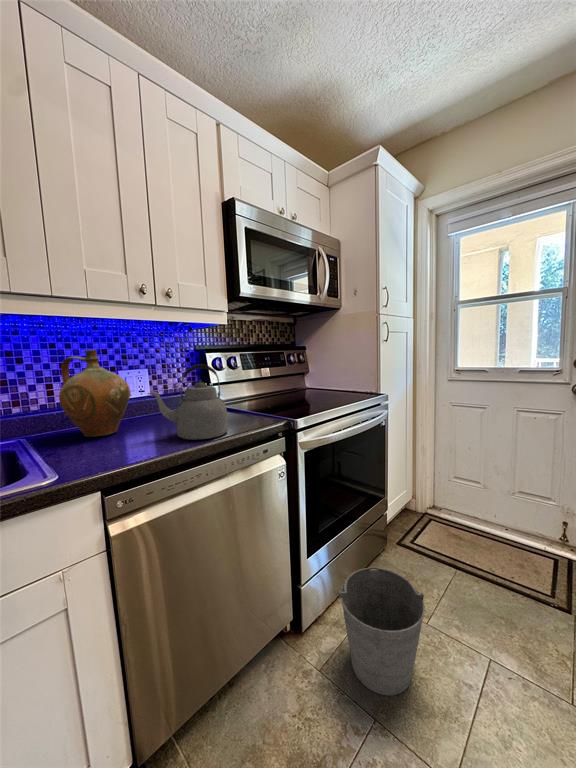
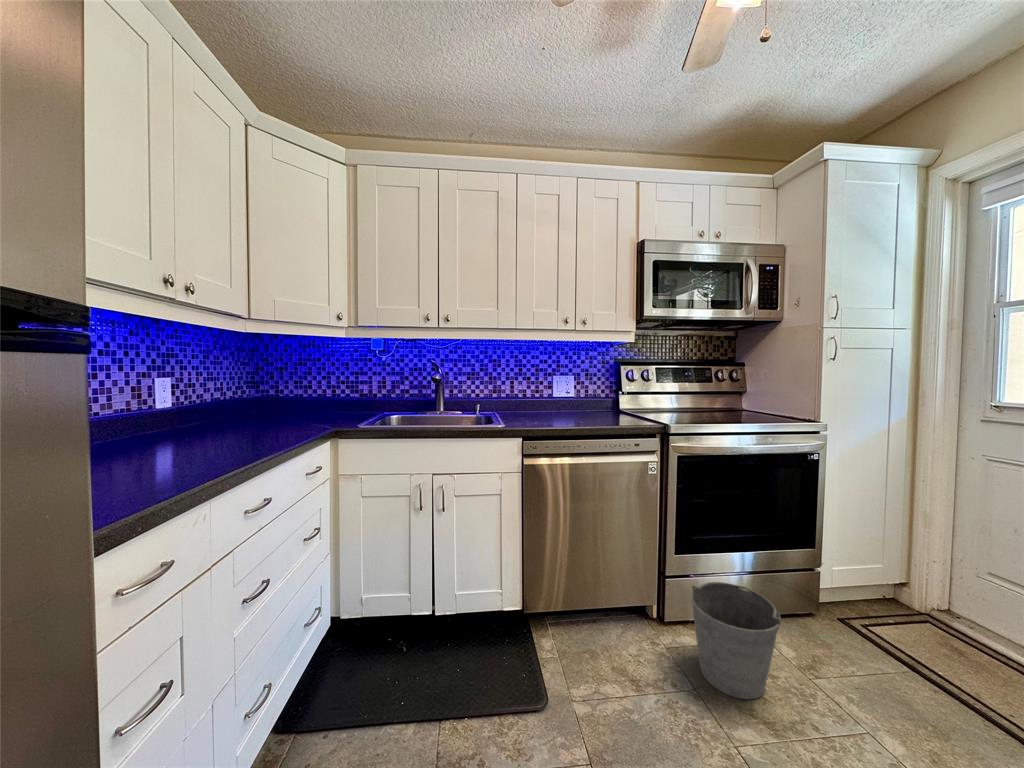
ceramic jug: present [59,350,131,437] -> none [514,360,554,416]
kettle: present [148,364,228,440] -> none [557,372,609,425]

